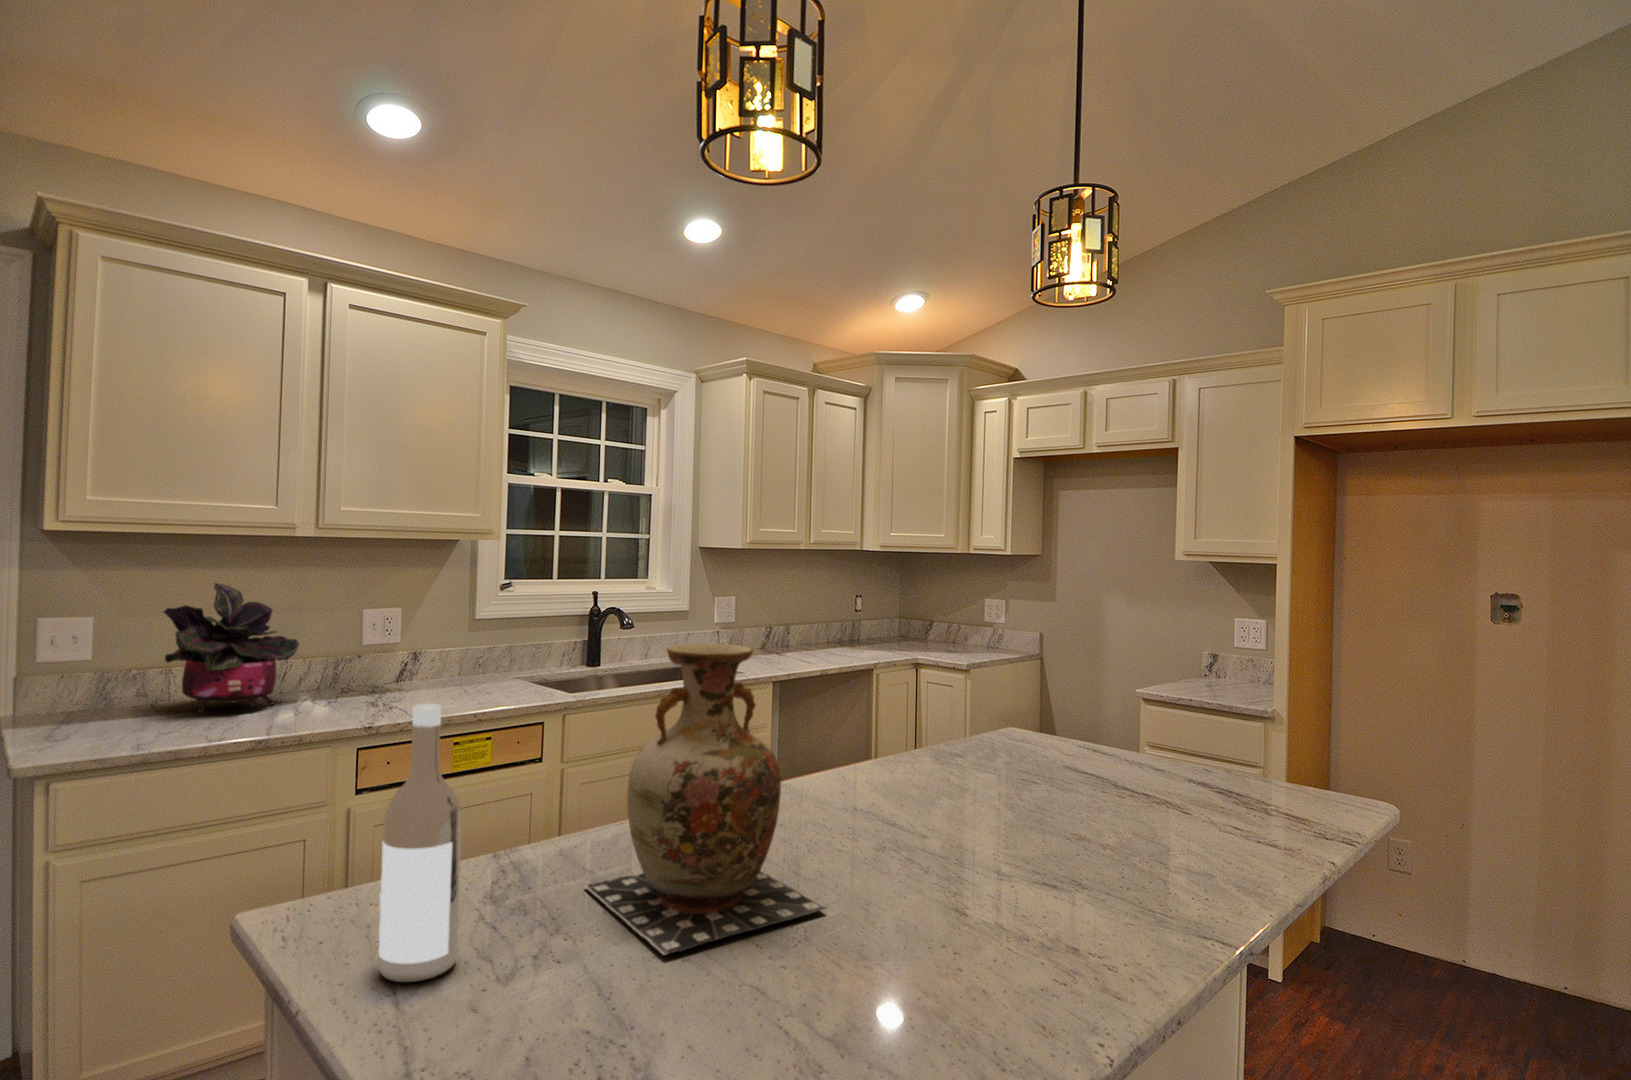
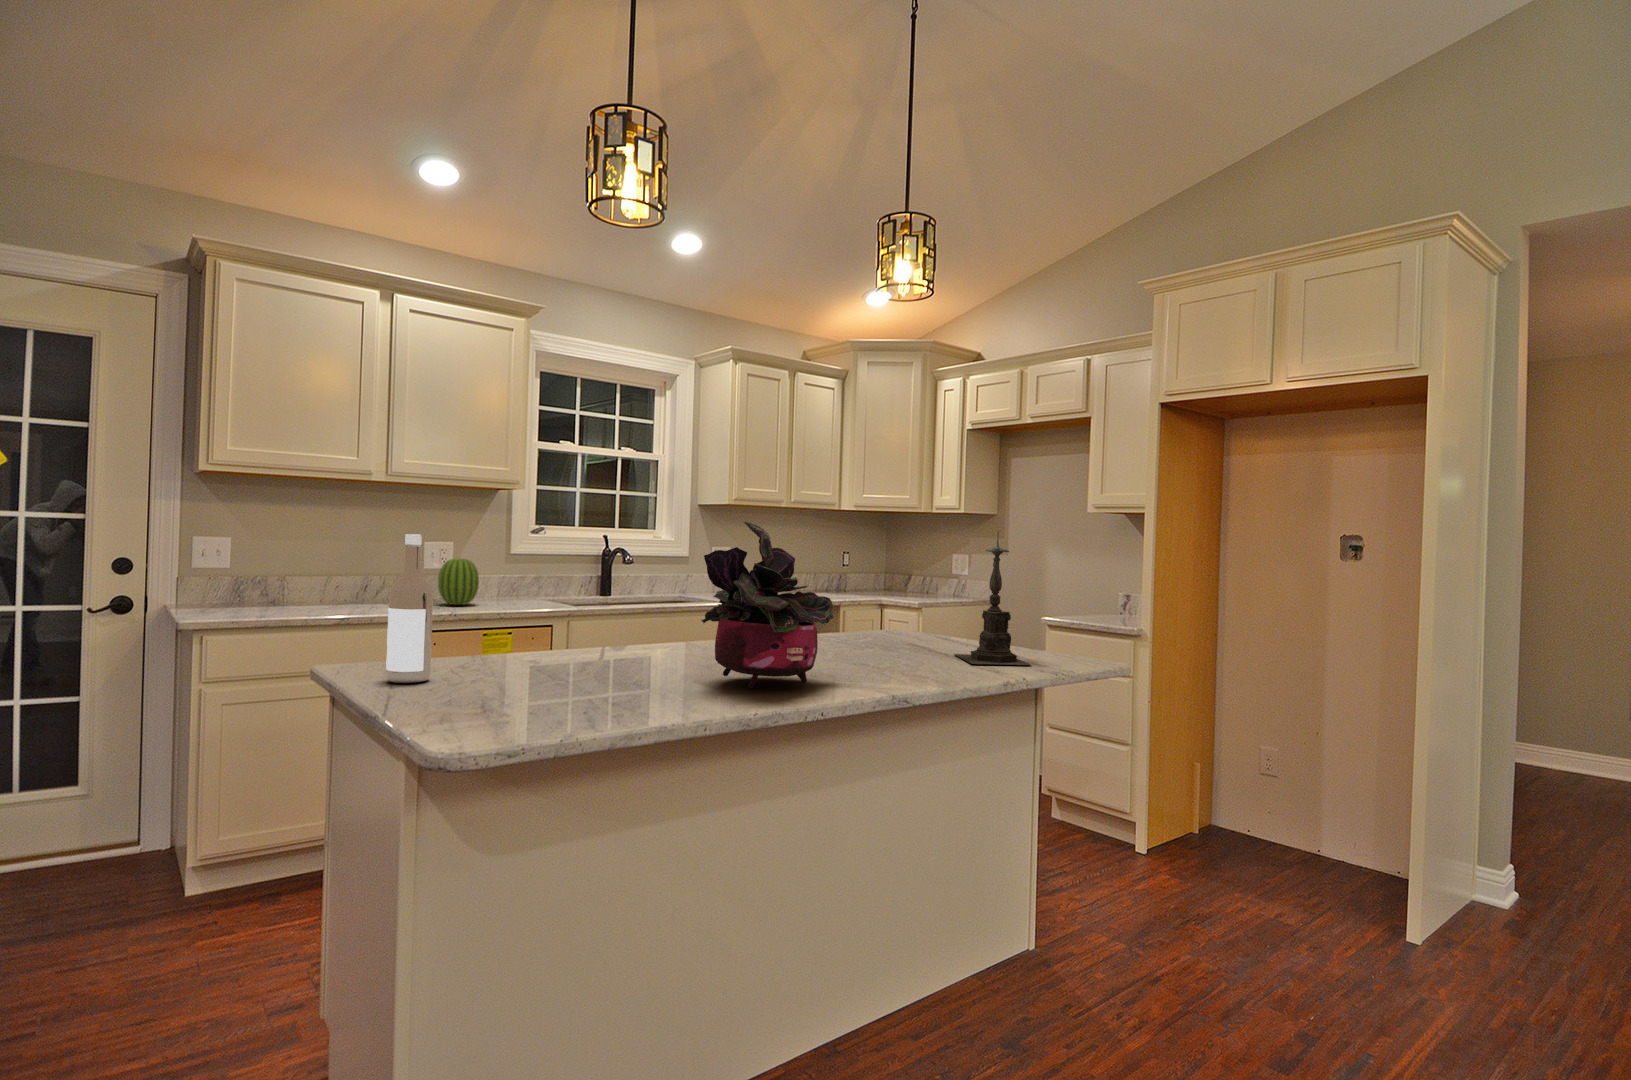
potted plant: present [164,583,299,712] -> present [702,522,834,688]
fruit: none [389,631,443,697] -> present [438,558,479,605]
candle holder: none [1164,631,1300,828] -> present [955,531,1031,665]
vase: present [585,643,825,955] -> none [518,515,657,681]

